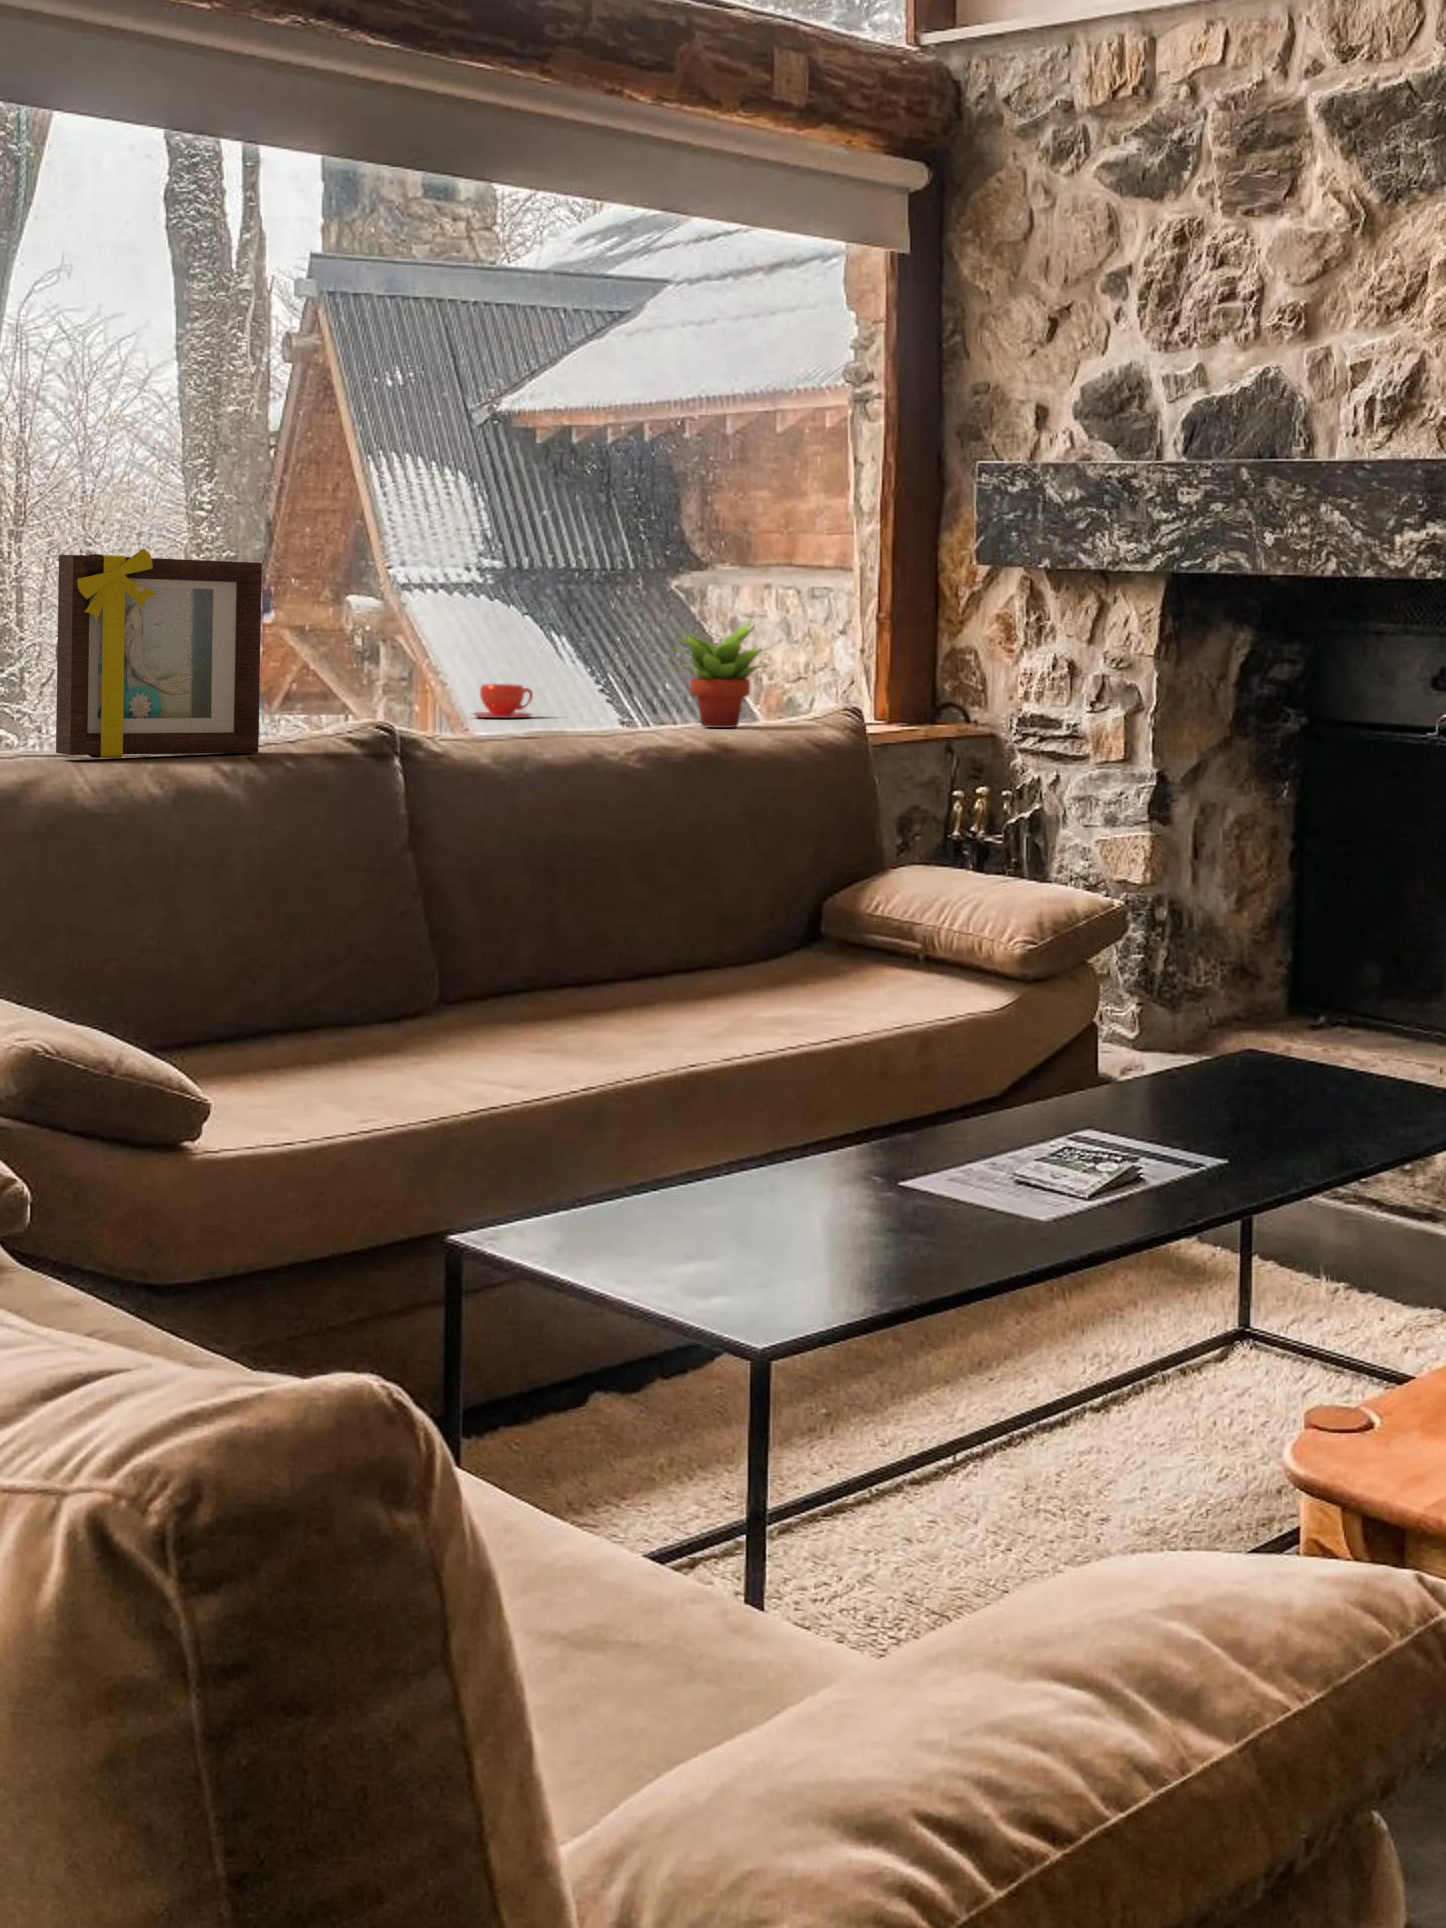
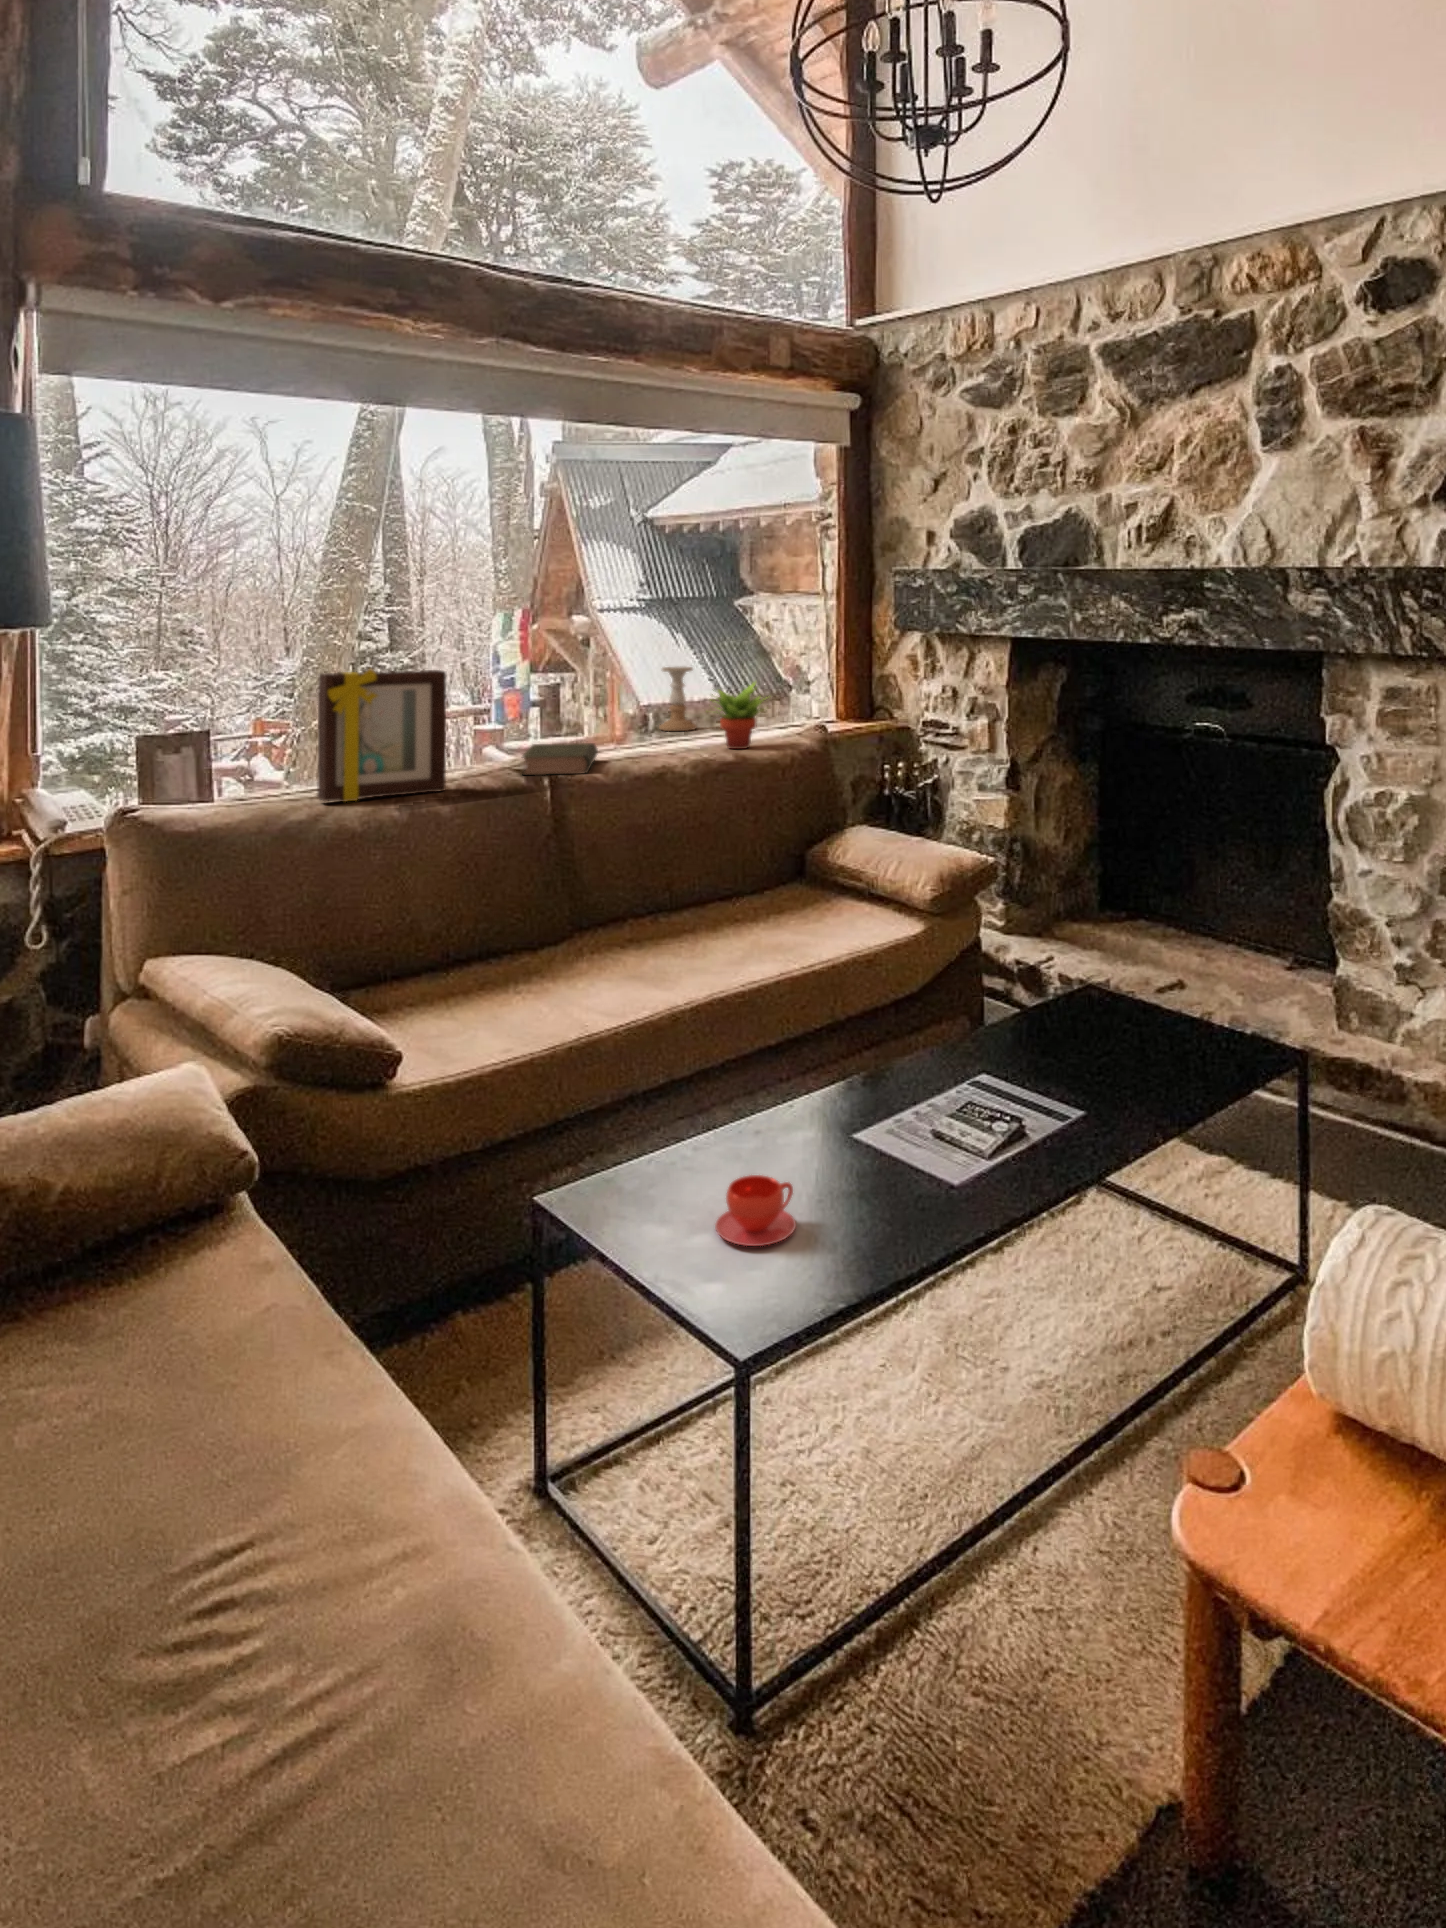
candle holder: none [582,609,646,713] -> present [659,667,696,731]
teacup: present [473,684,533,718] -> present [715,1175,796,1246]
book: none [373,705,493,744] -> present [522,743,598,775]

